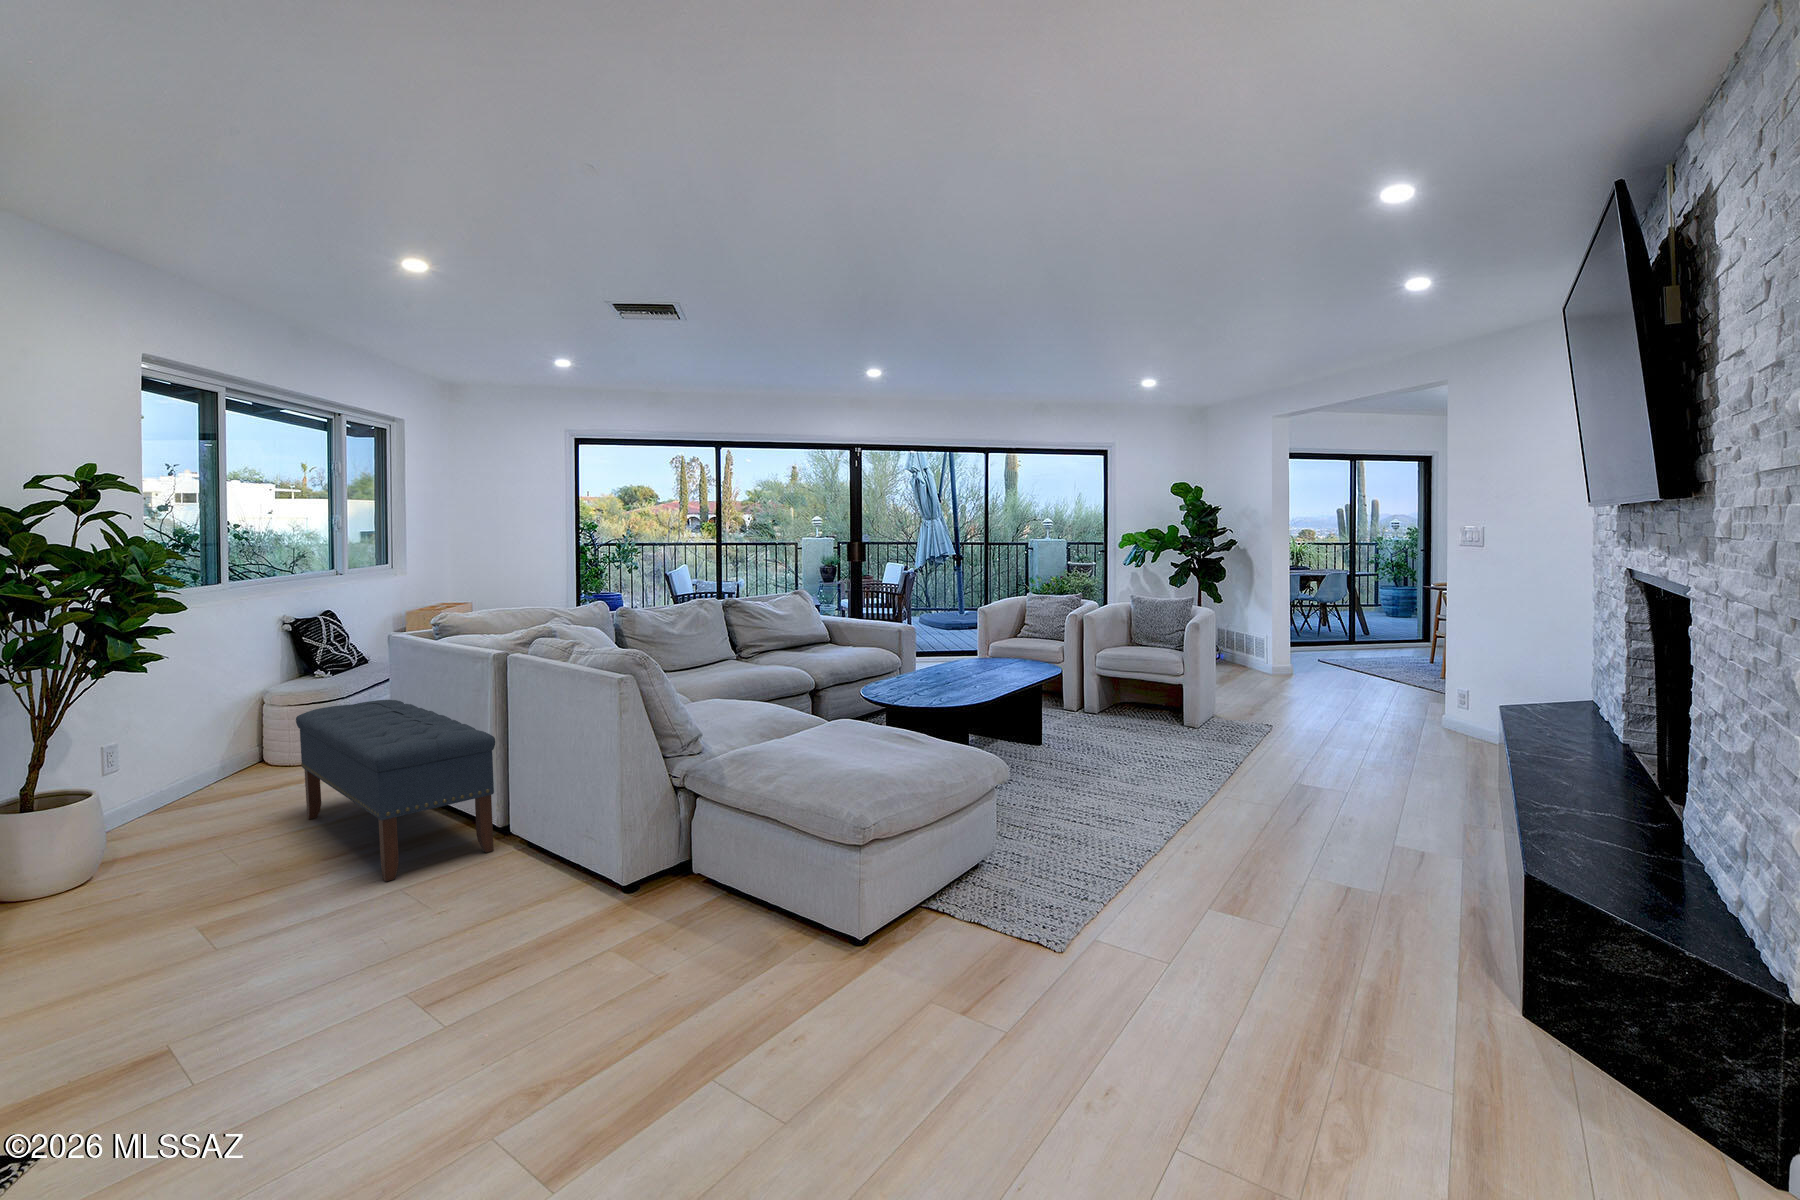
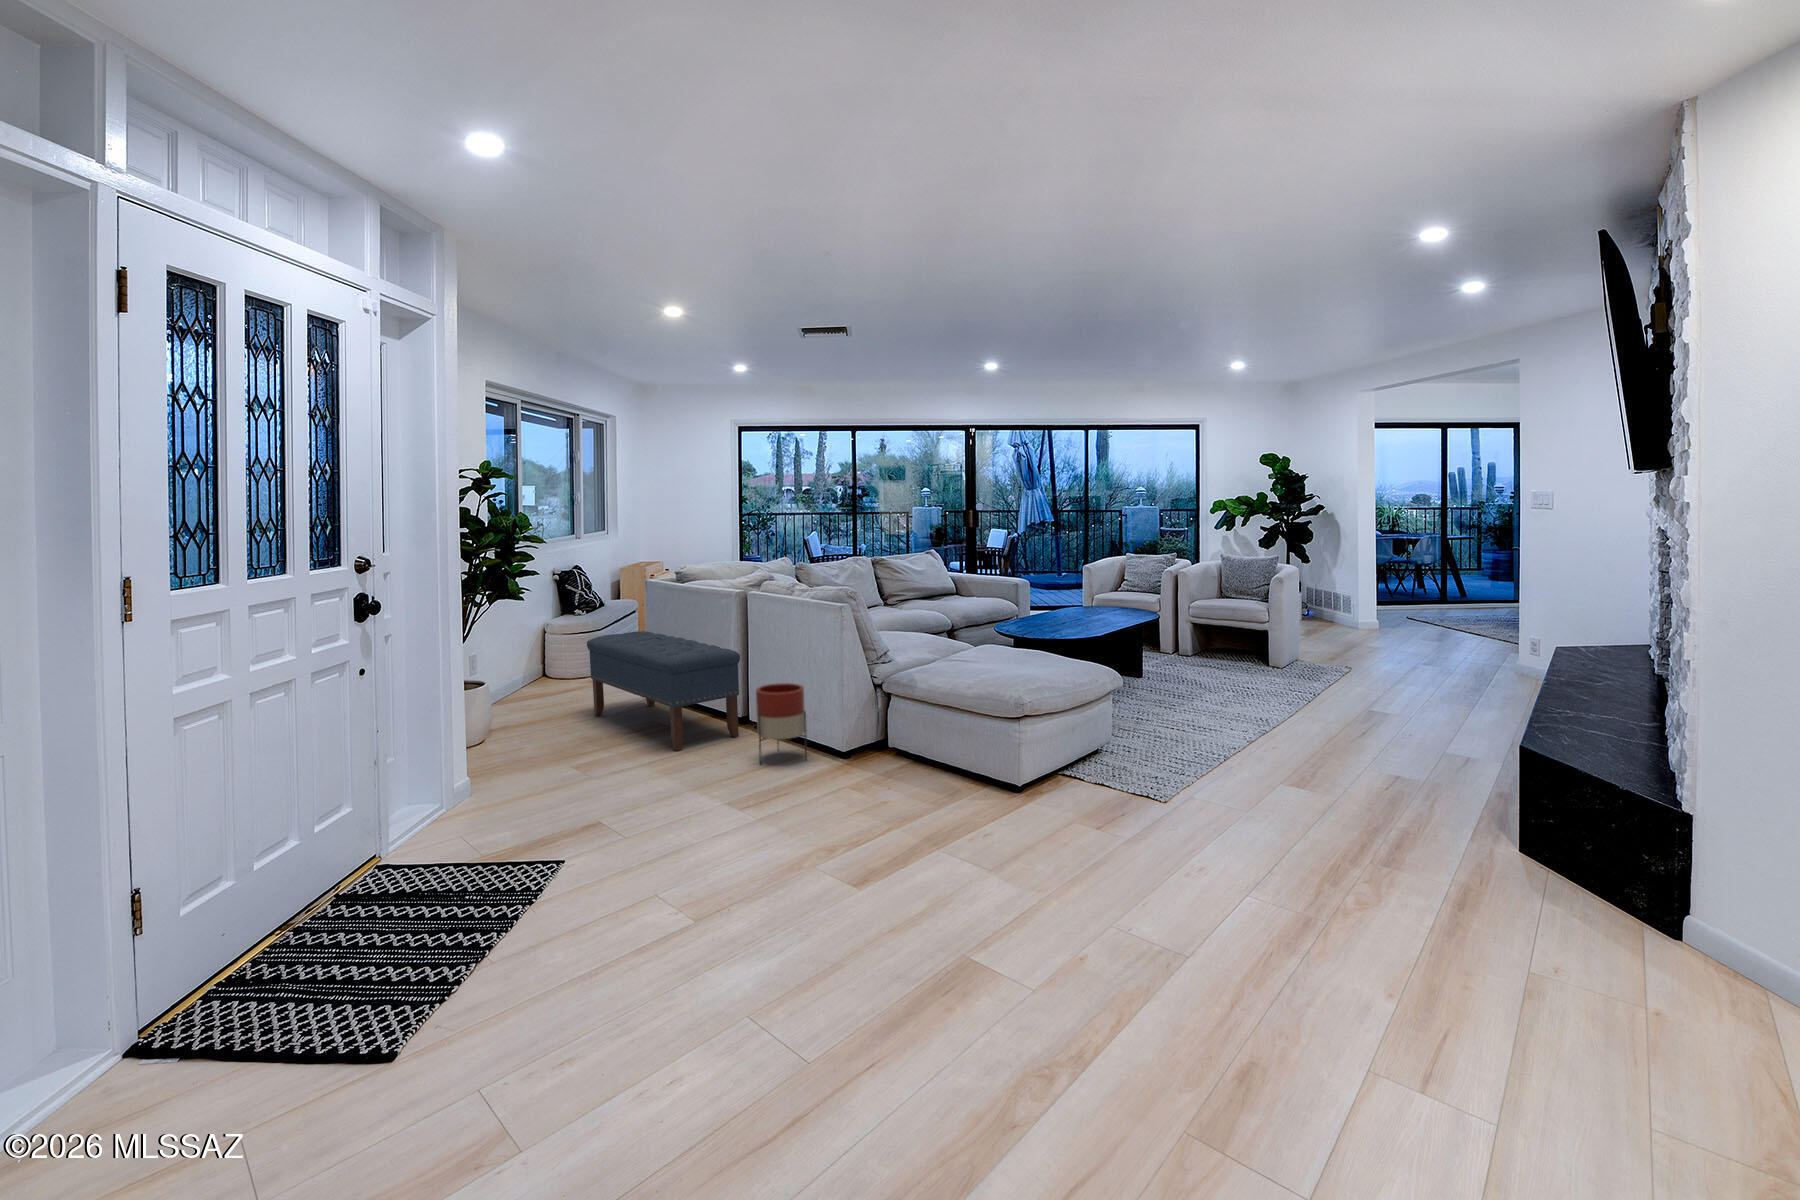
planter: none [495,782,572,905] -> present [756,683,807,763]

